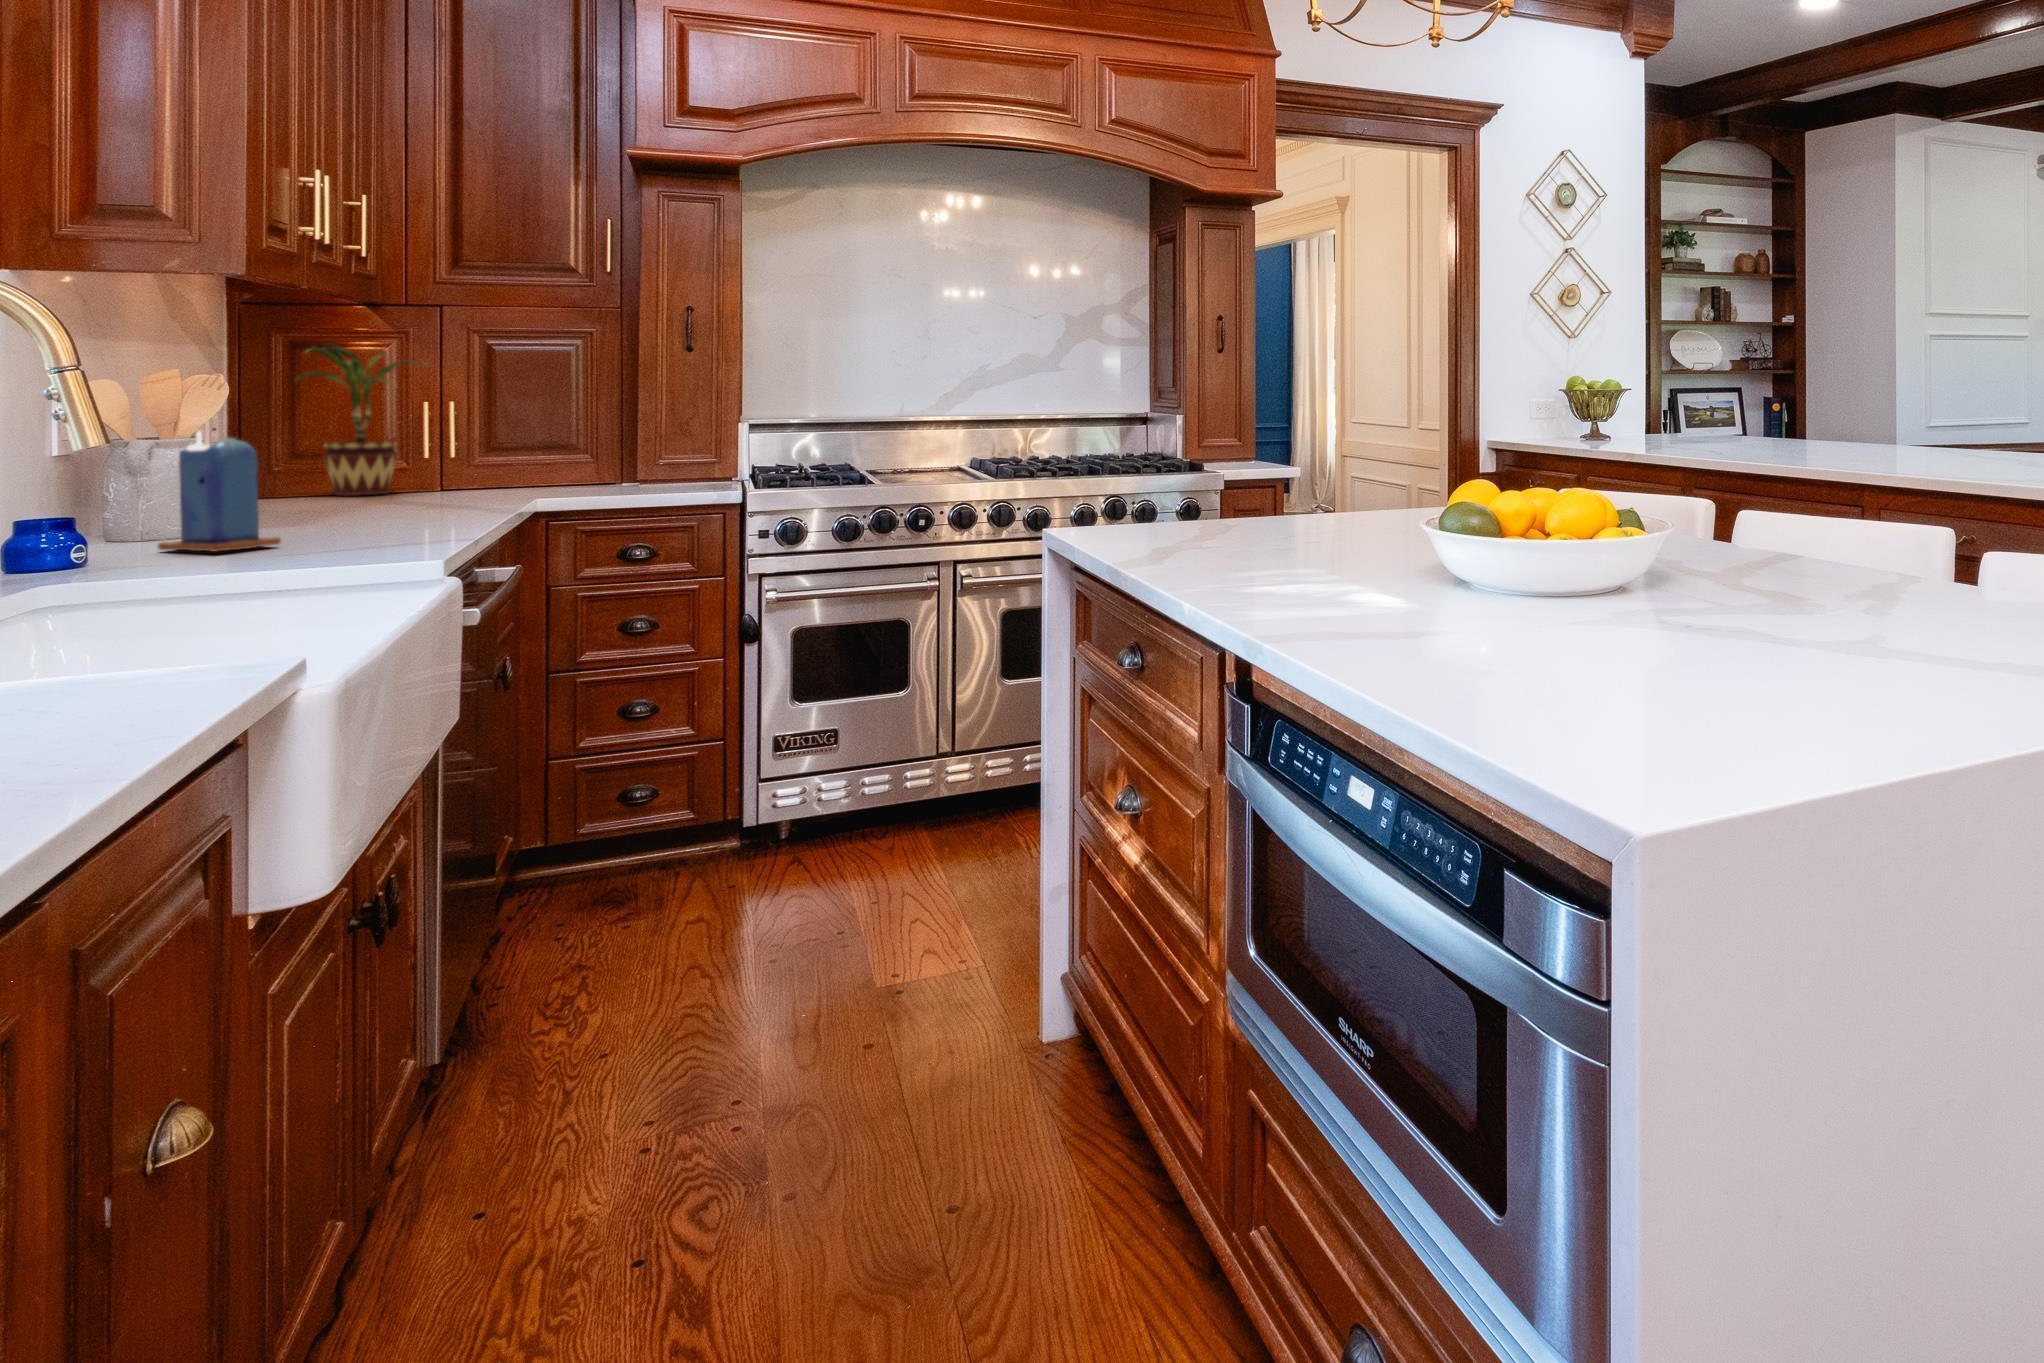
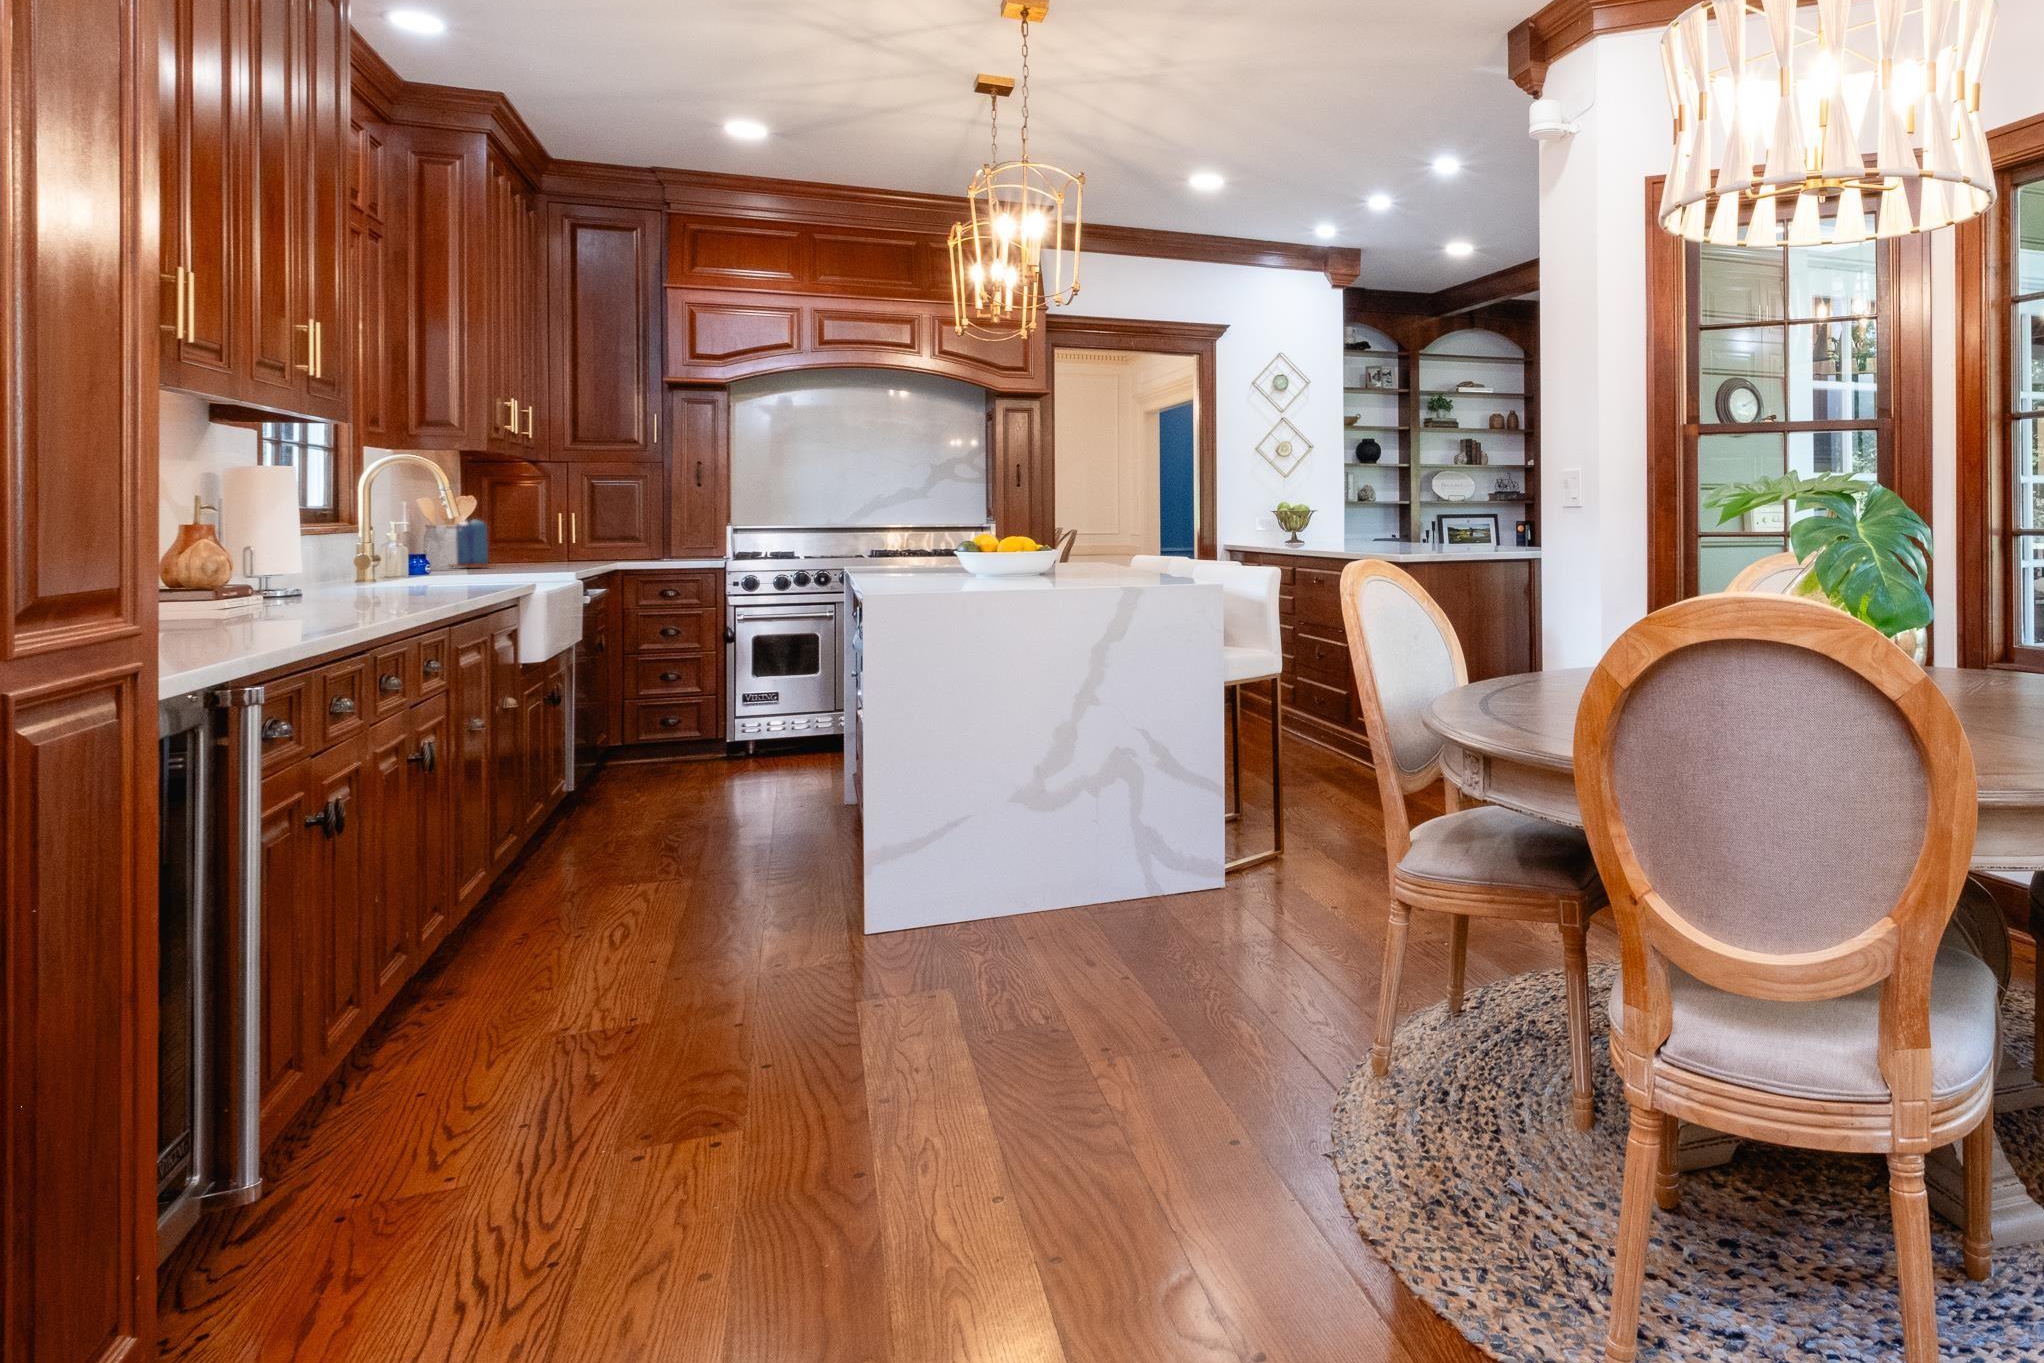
potted plant: present [297,343,416,496] -> none [499,483,566,561]

